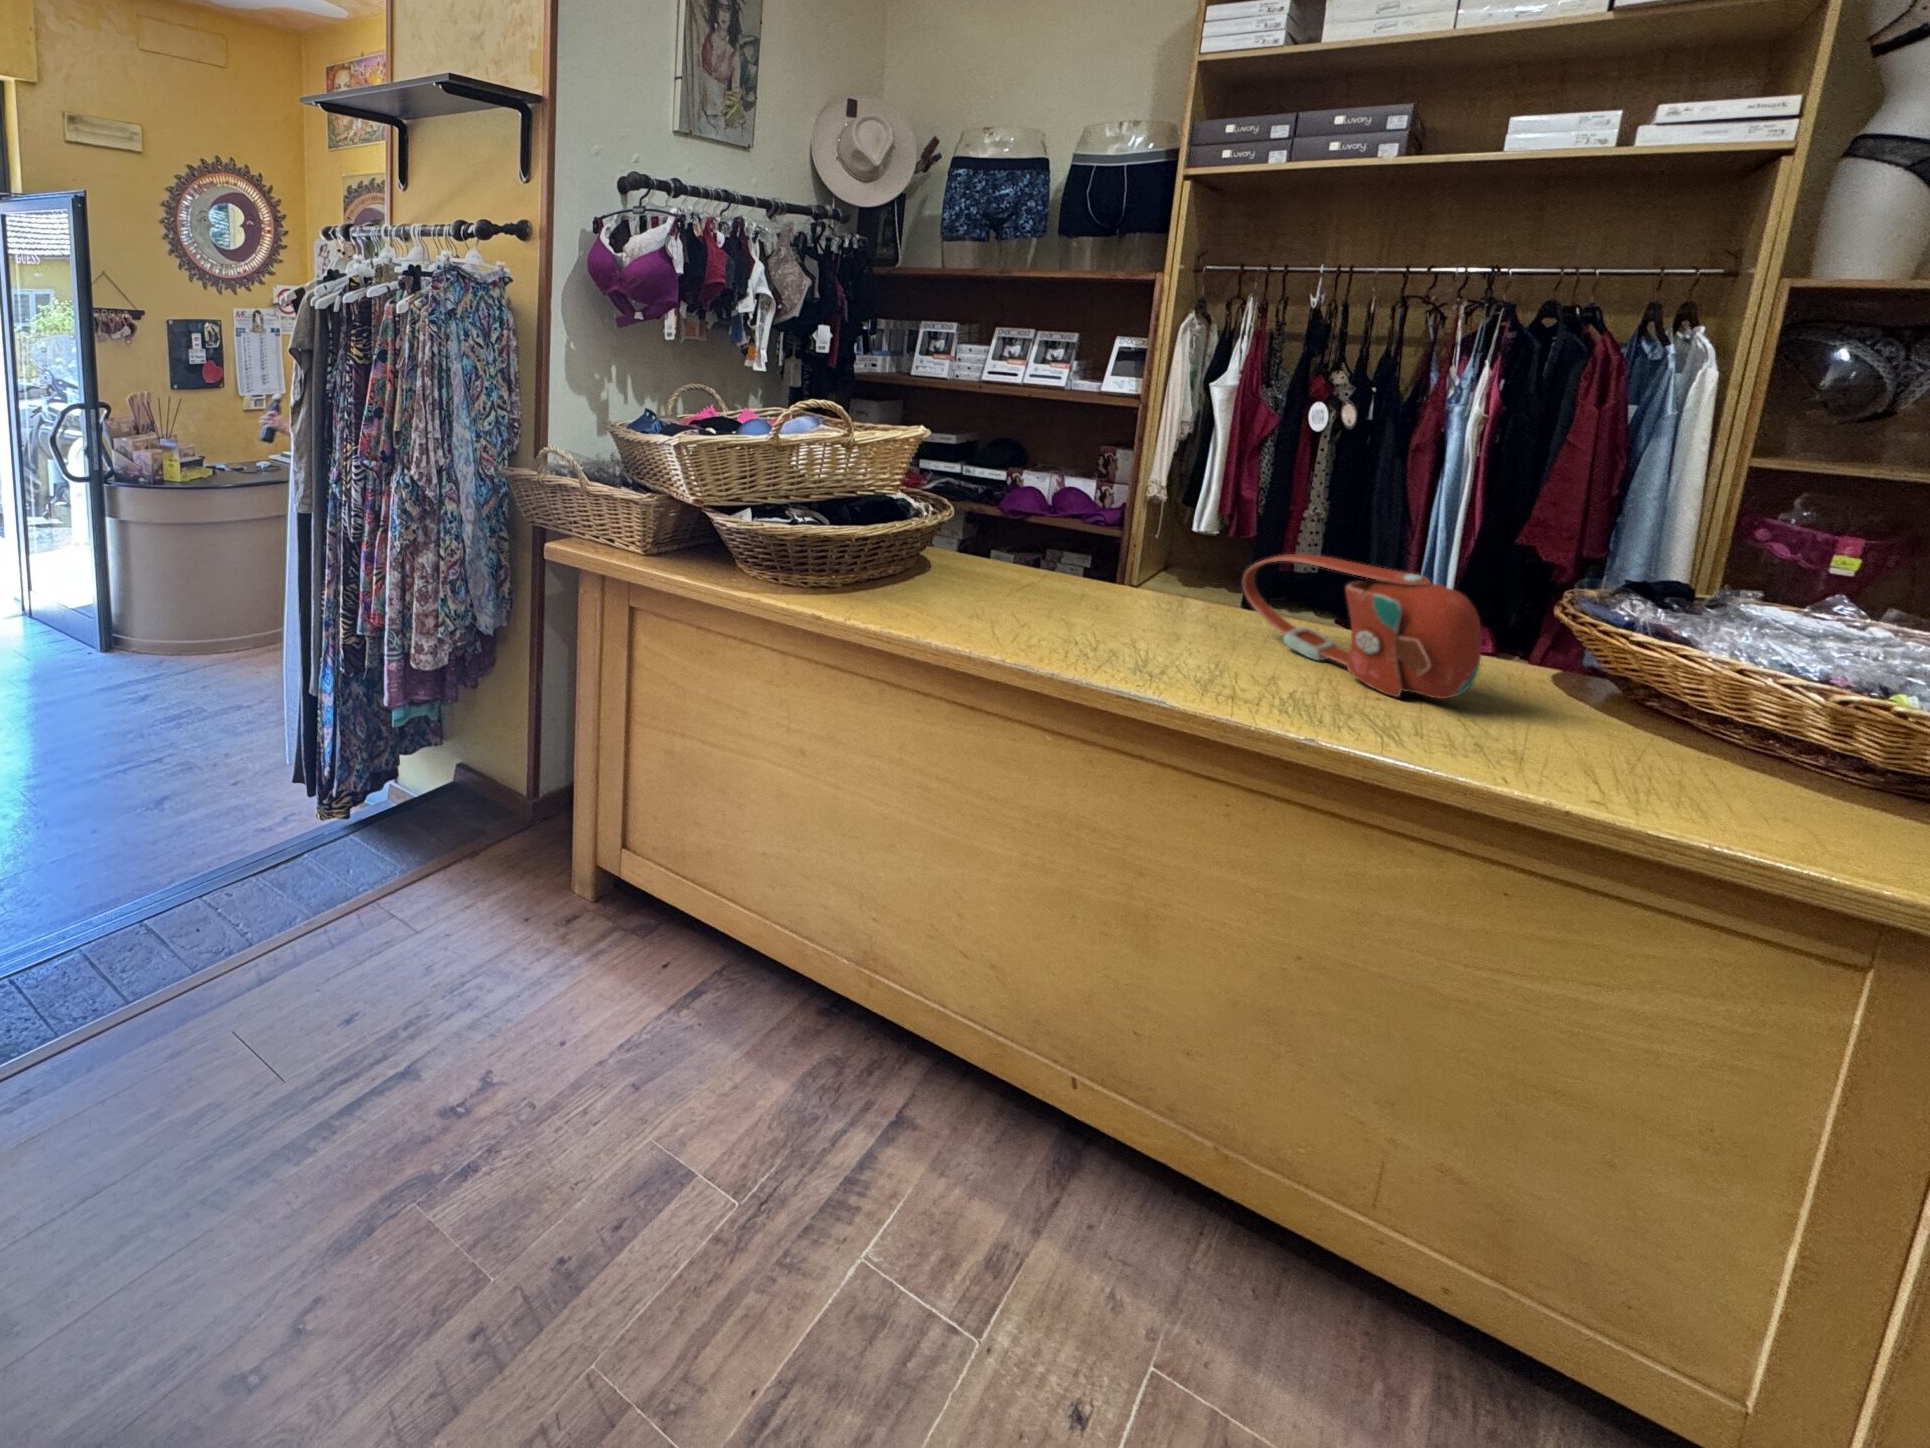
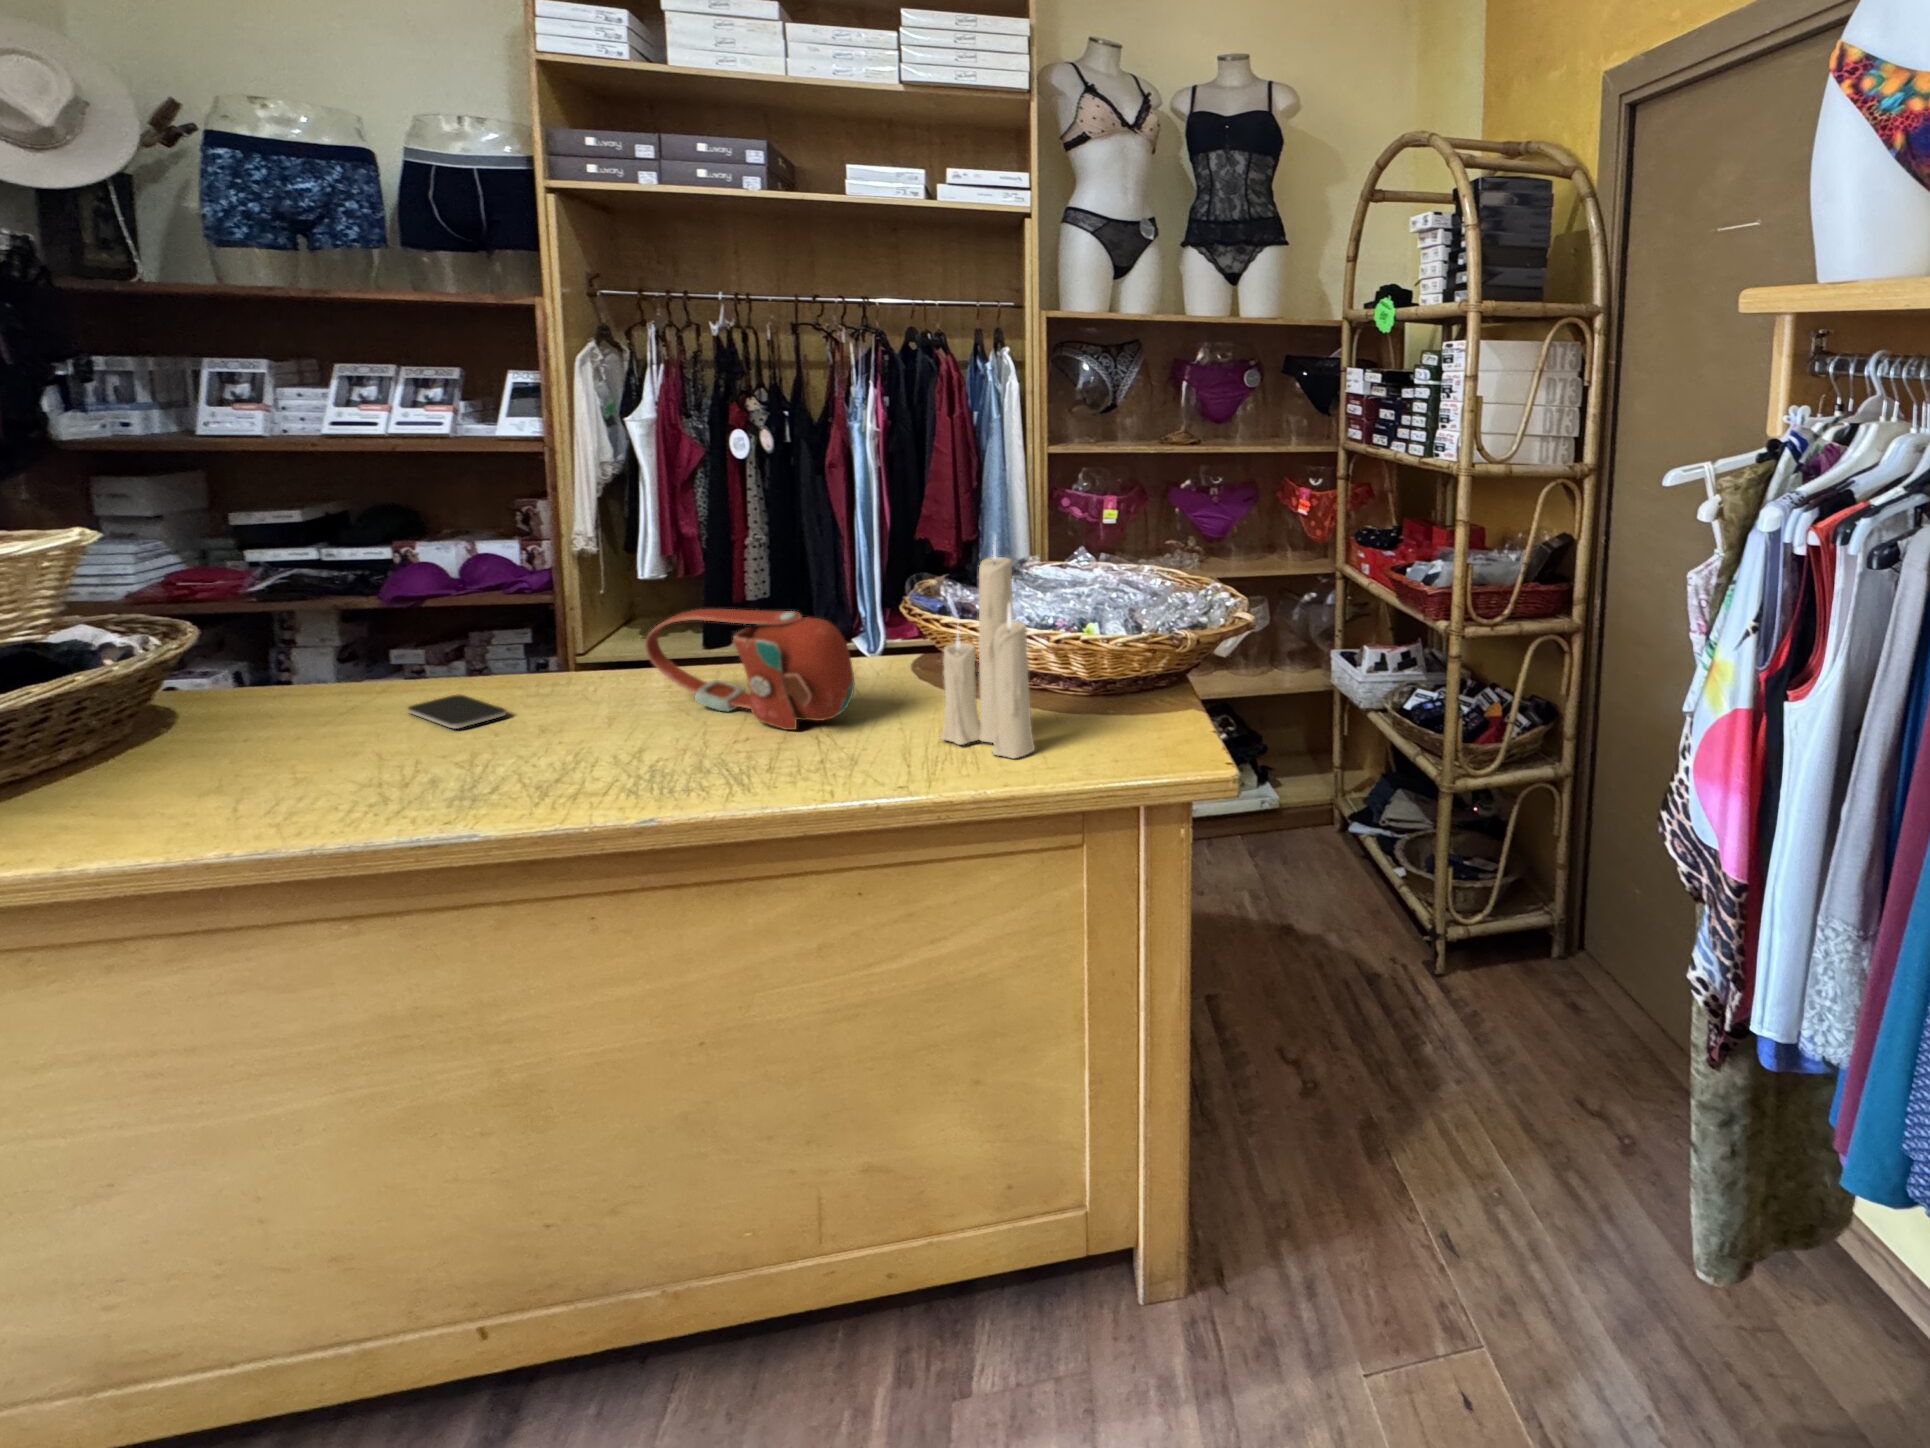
candle: none [1599,513,1793,822] -> present [940,545,1035,758]
smartphone: none [1041,584,1115,610] -> present [407,695,507,729]

